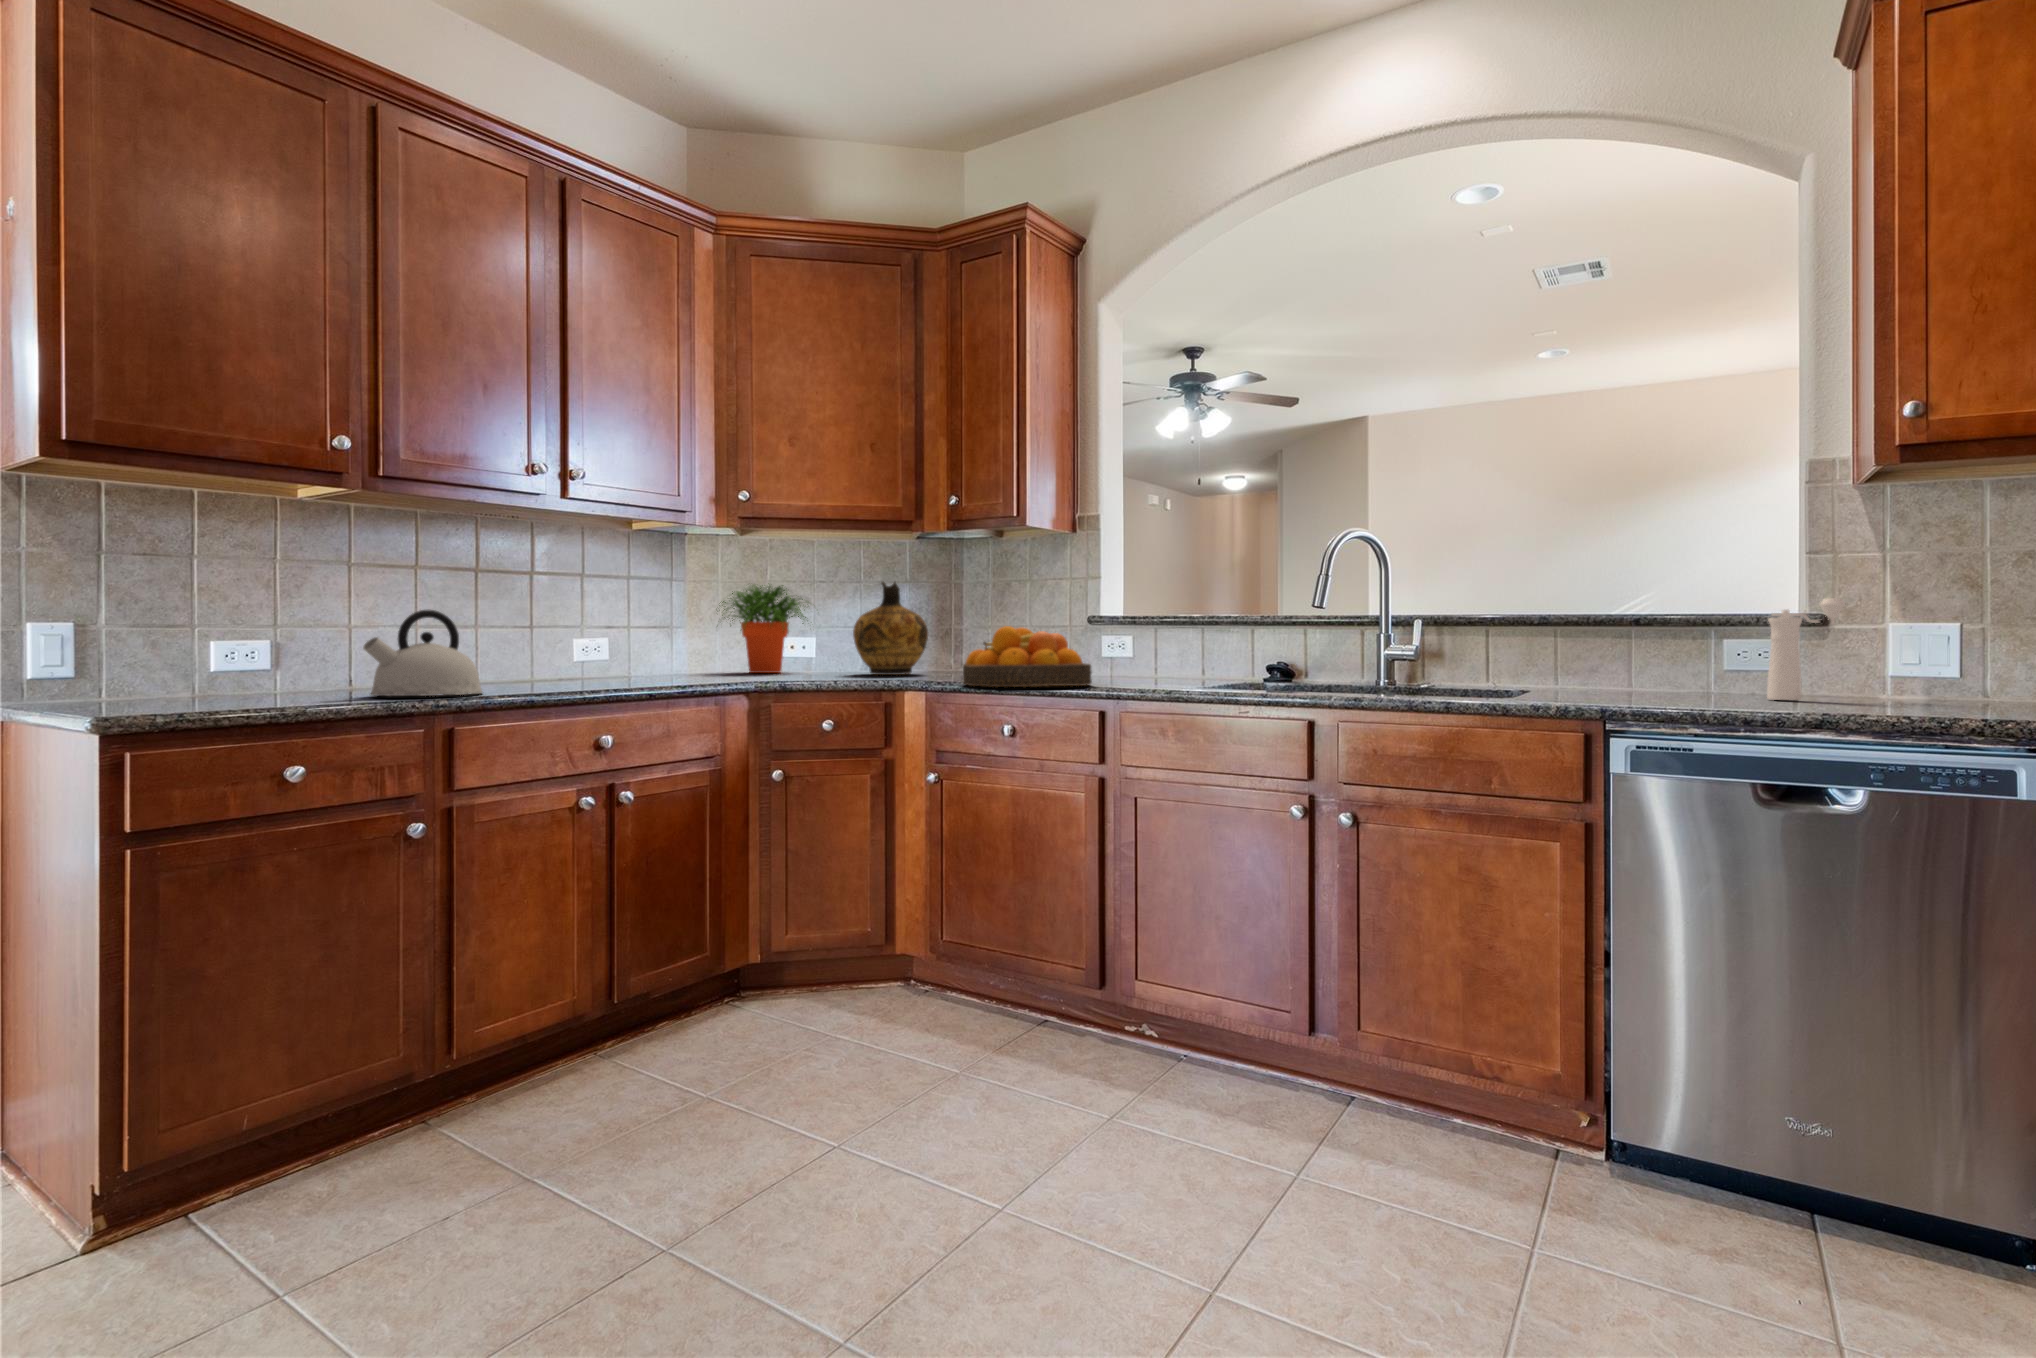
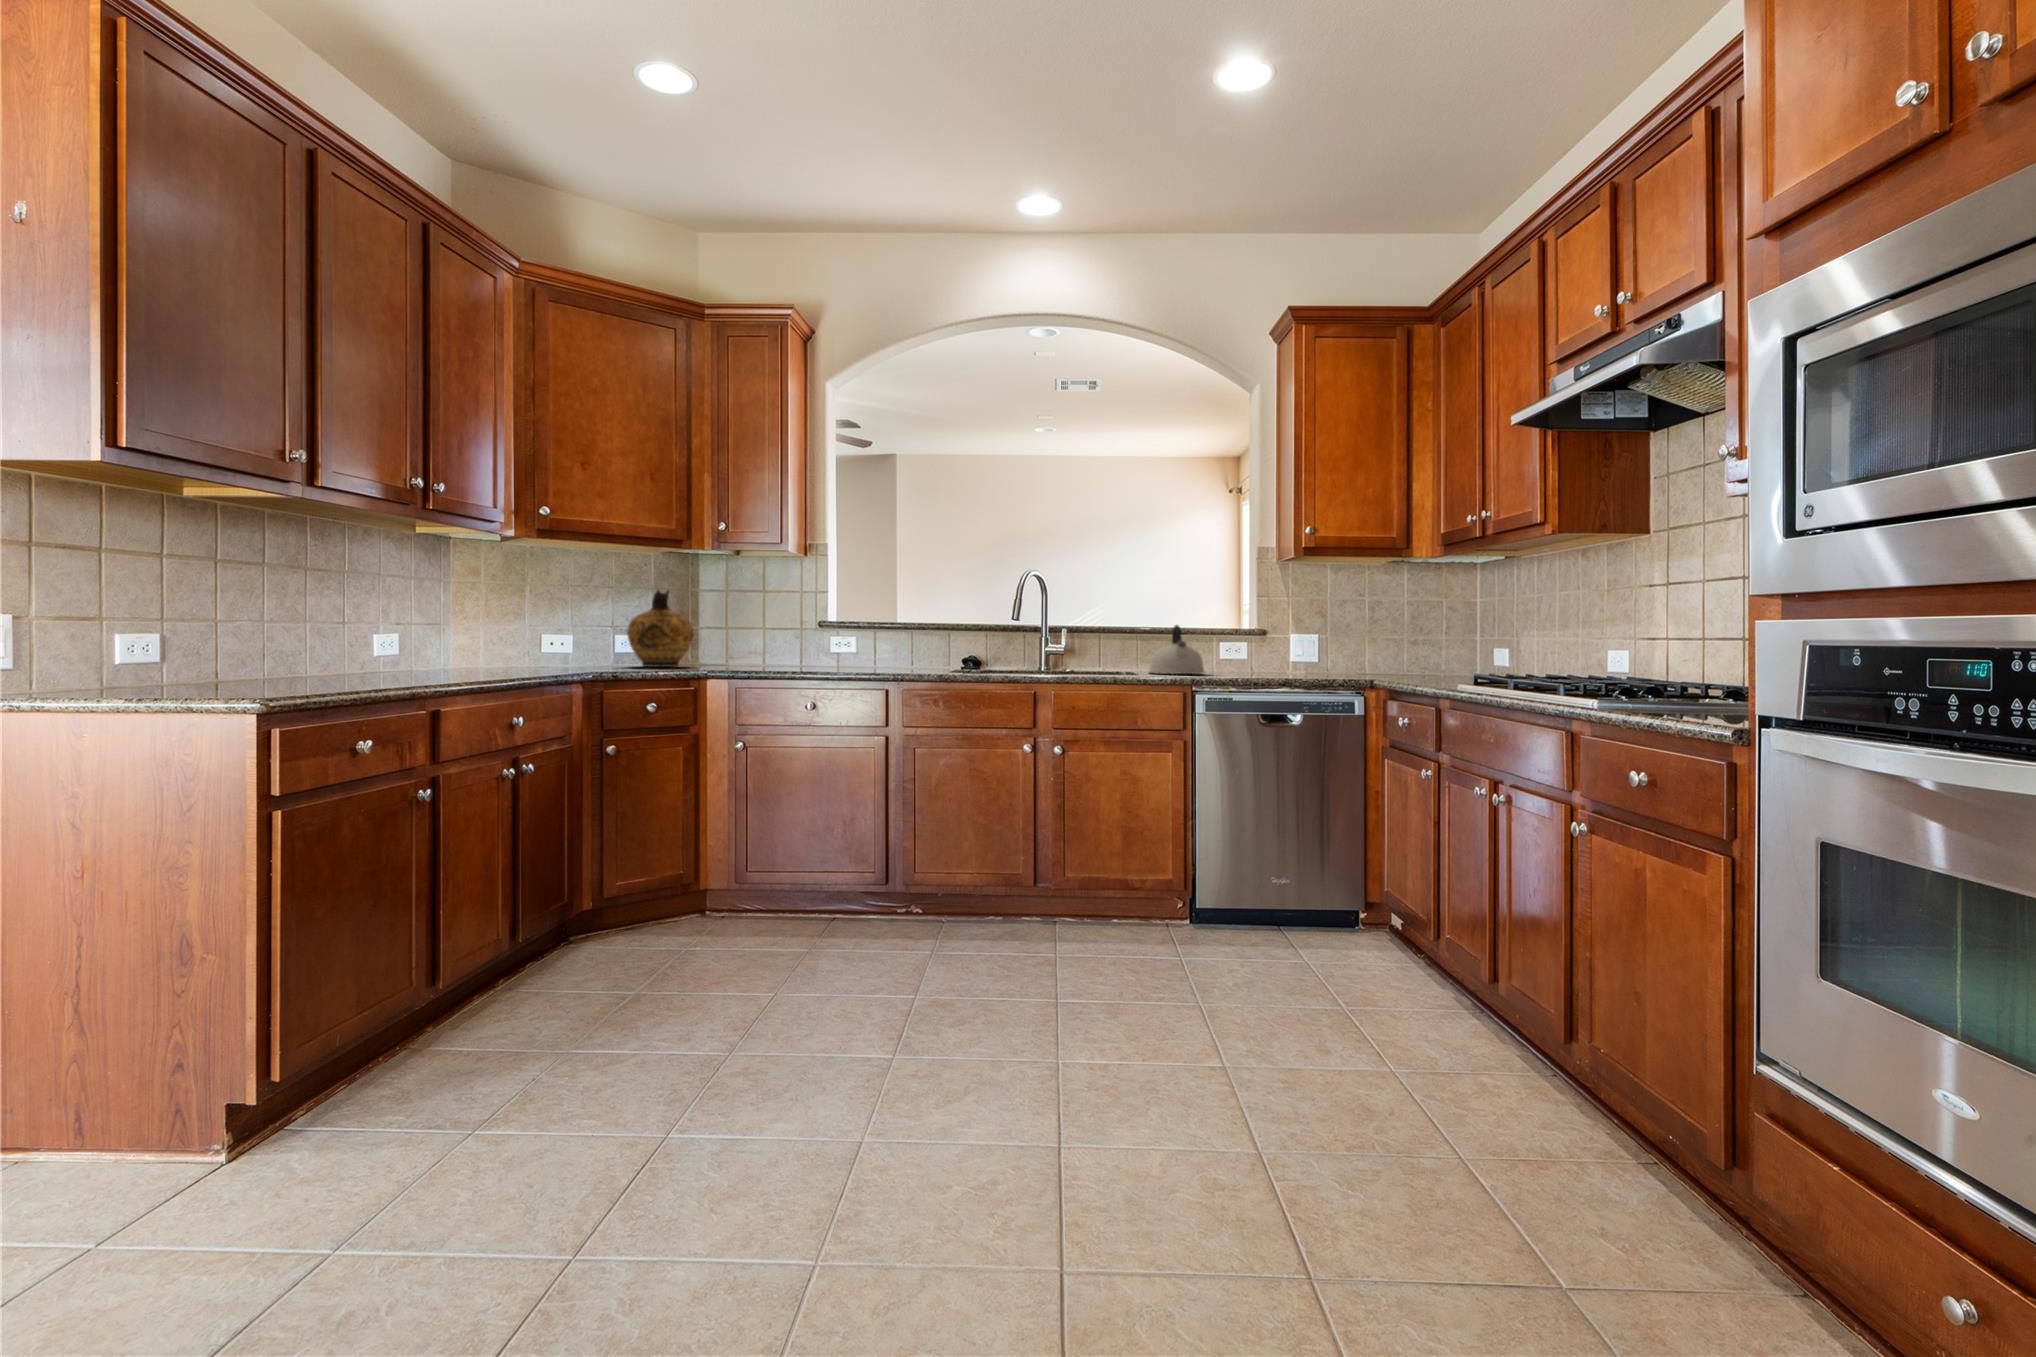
potted plant: present [719,583,808,673] -> none [478,586,581,666]
pepper mill: present [1767,598,1845,700] -> none [1245,621,1275,675]
kettle: present [363,610,482,696] -> present [1149,625,1205,674]
fruit bowl: present [963,626,1092,687] -> none [770,629,868,673]

